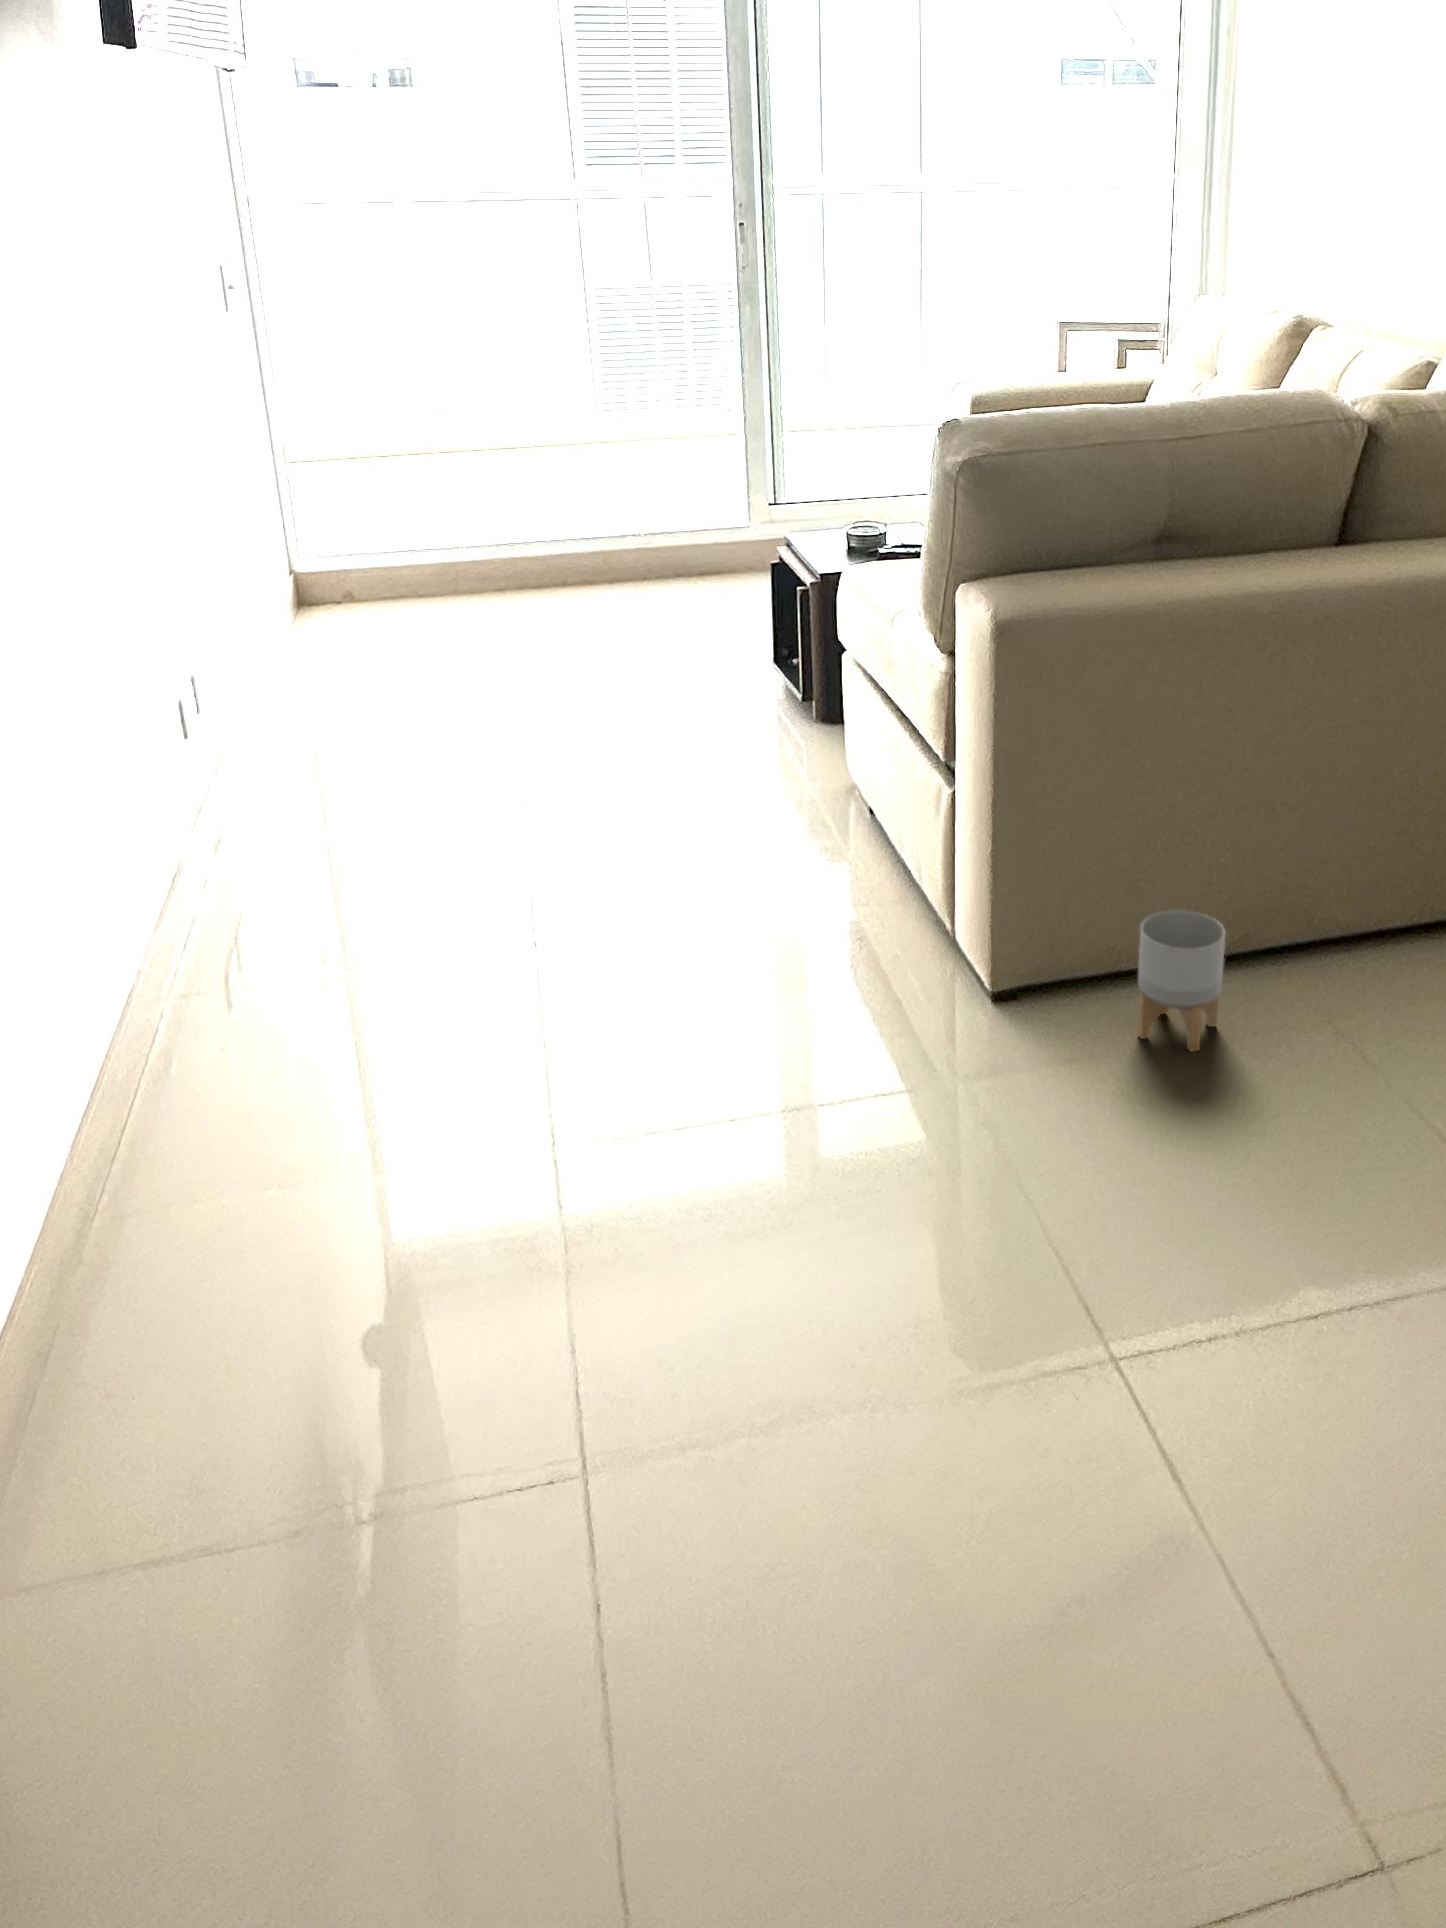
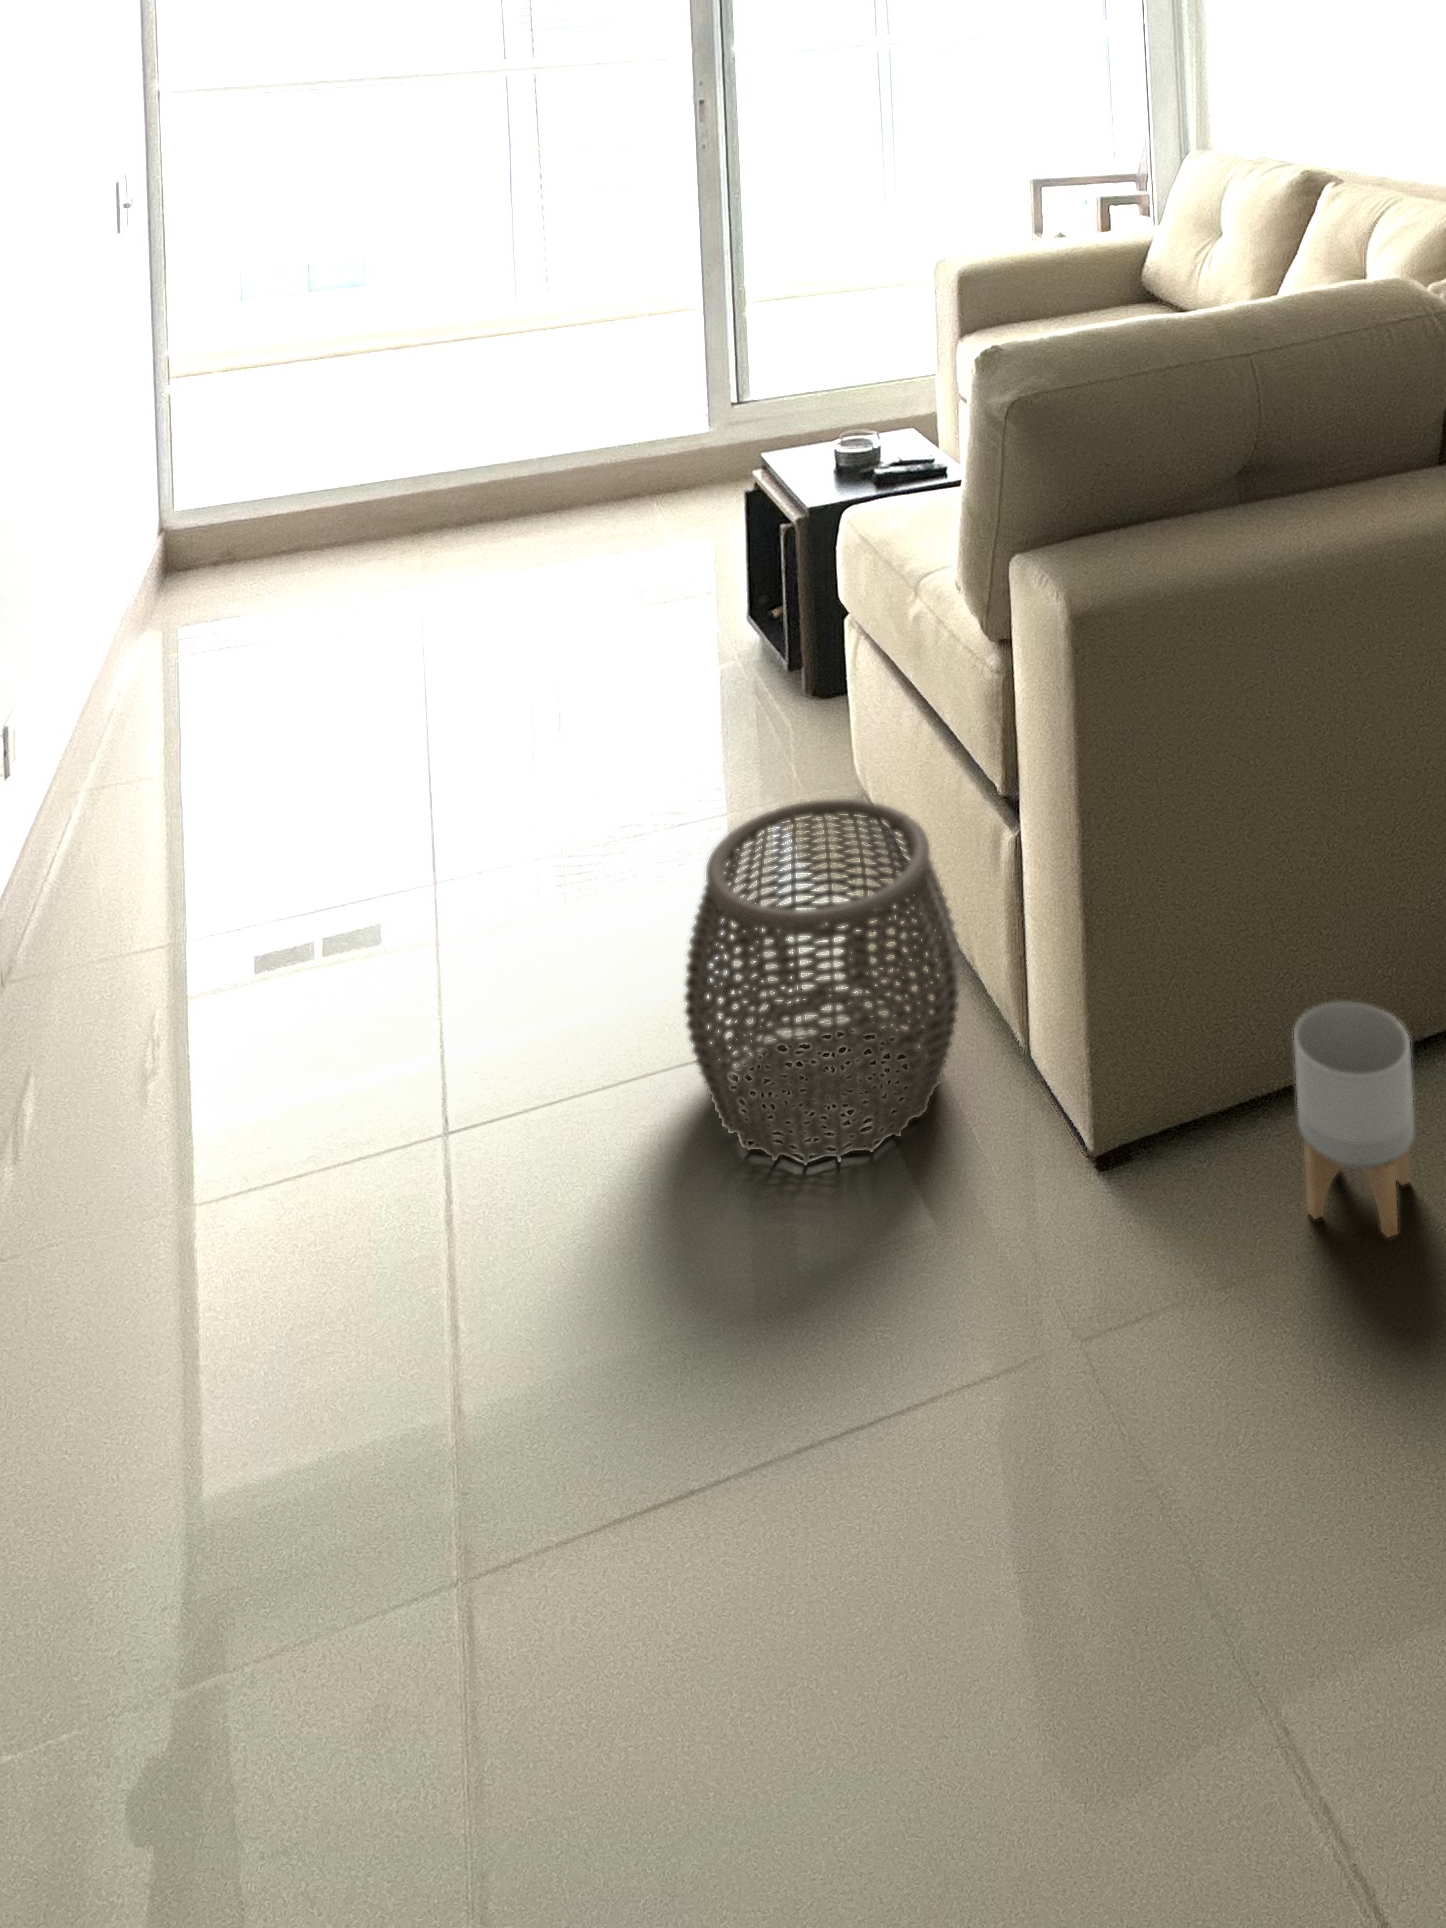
woven basket: none [701,761,907,986] -> present [684,799,960,1165]

